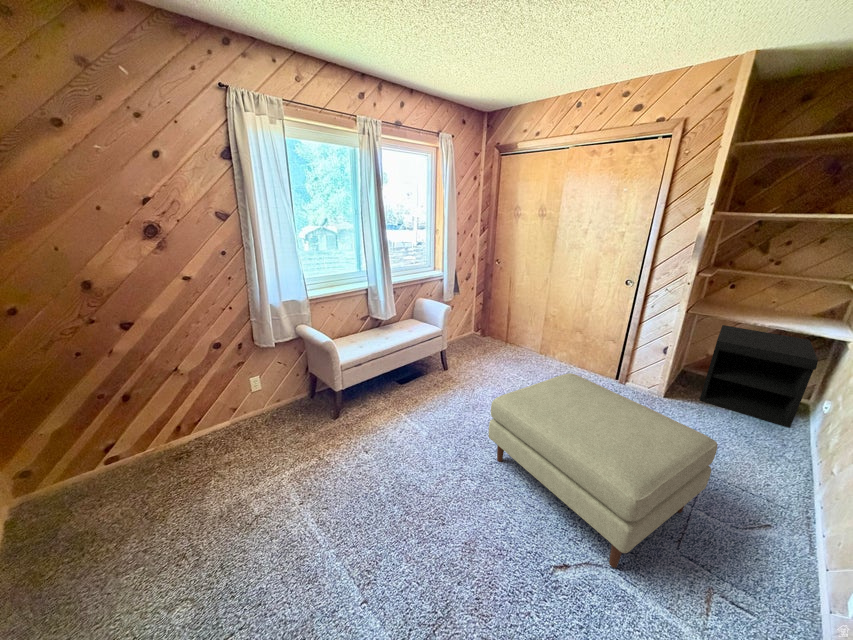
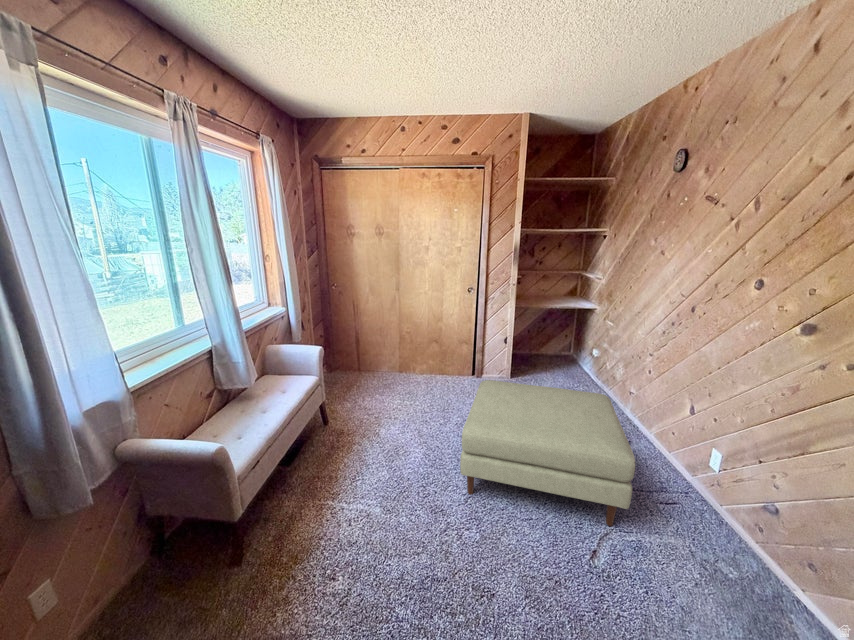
nightstand: present [700,325,818,428] -> none [518,312,584,372]

